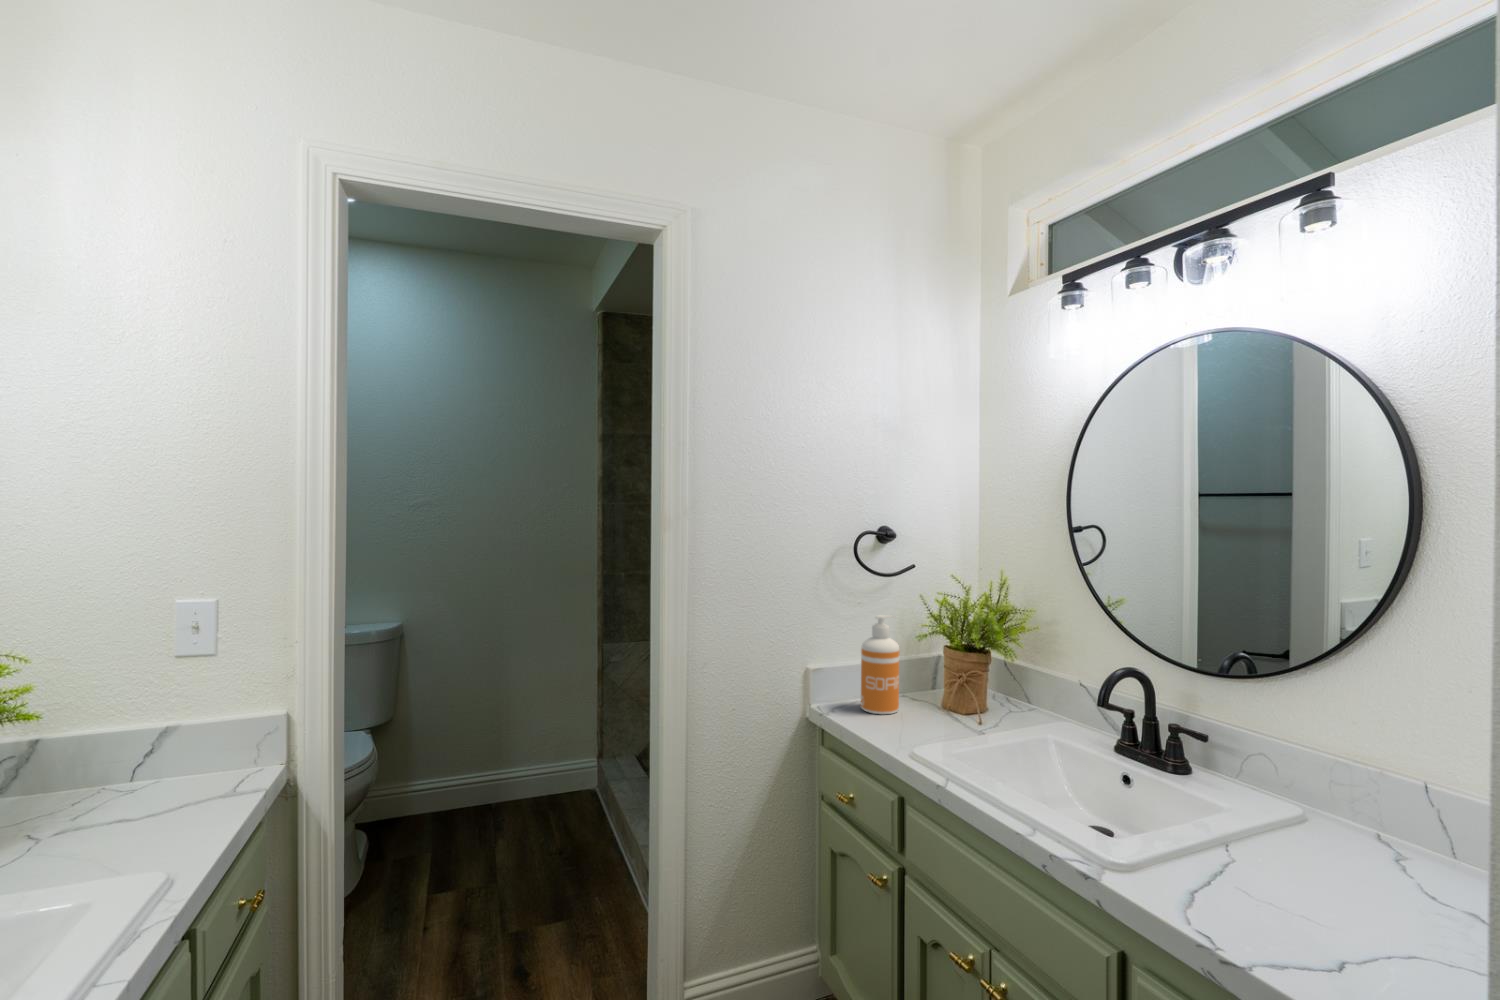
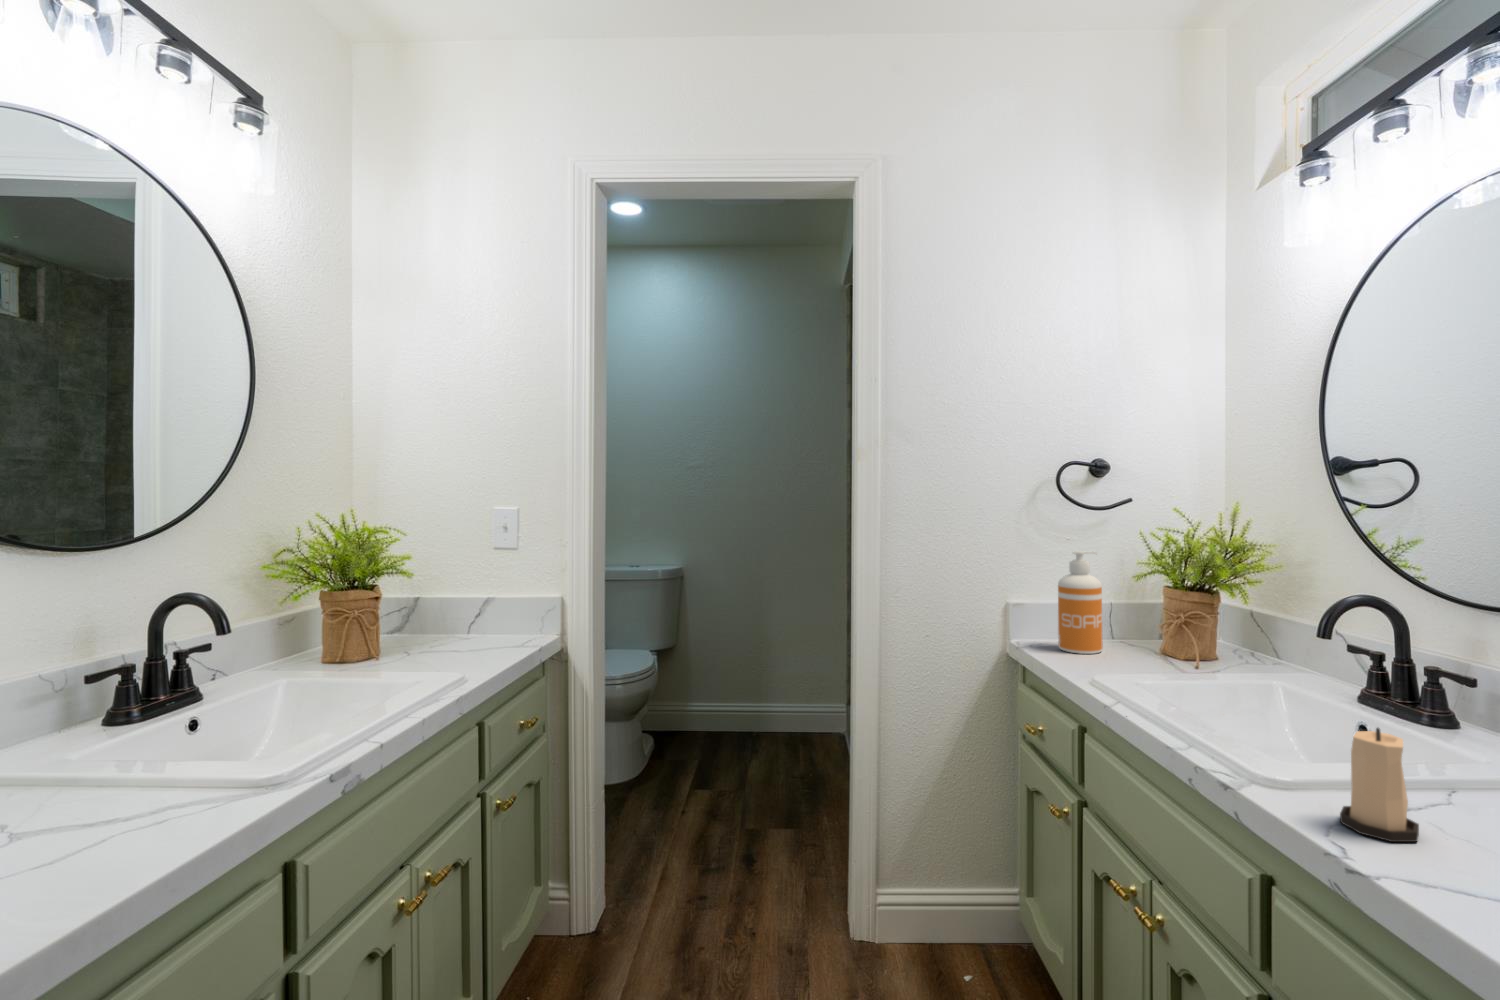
candle: none [1186,818,1249,922] -> present [1340,728,1419,842]

